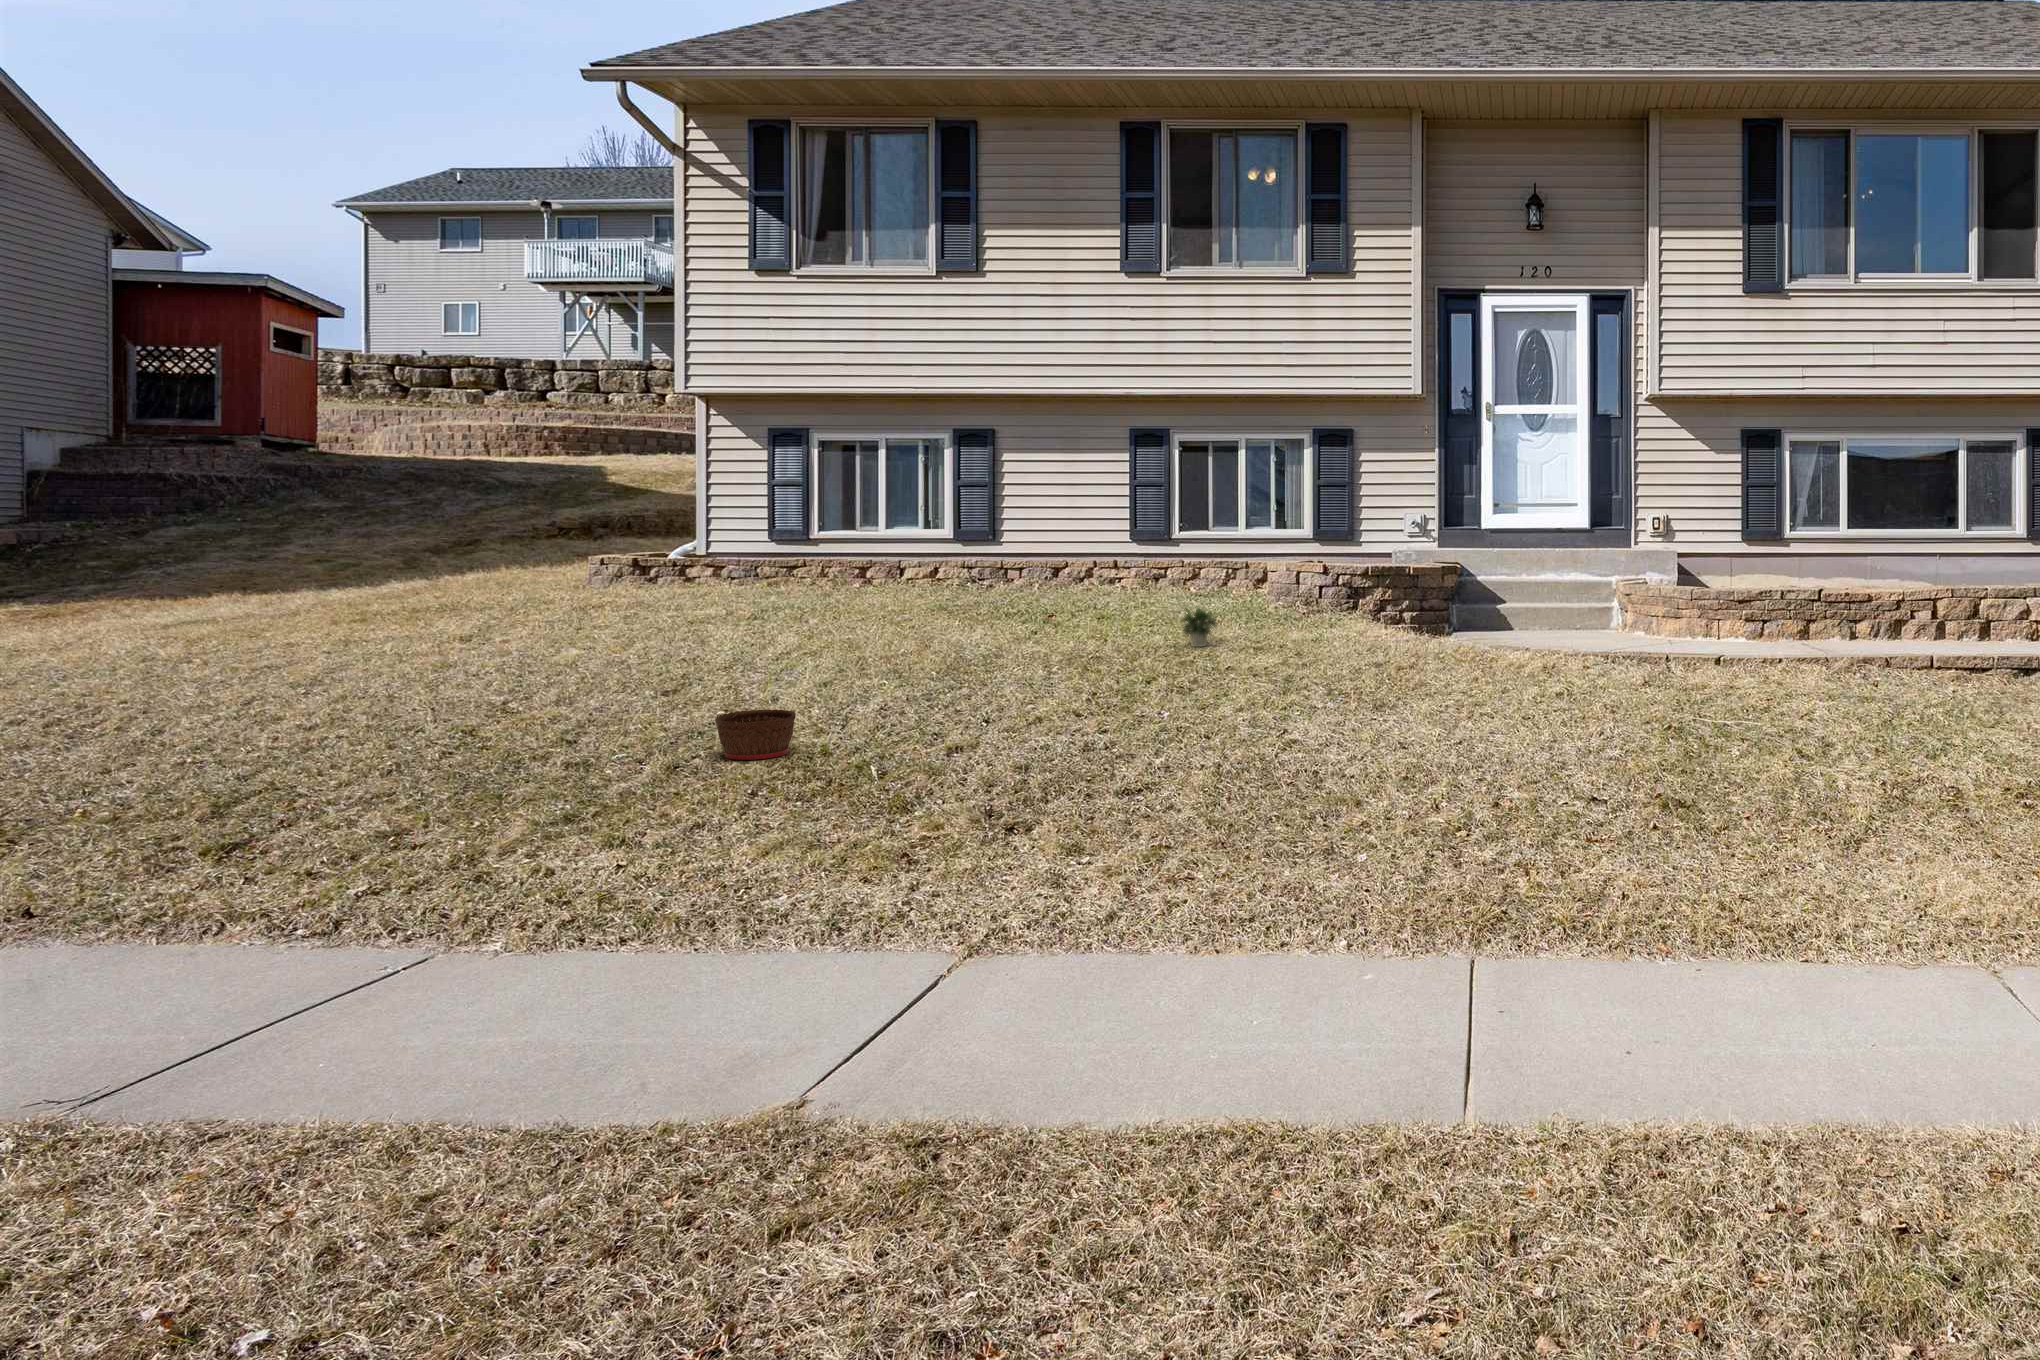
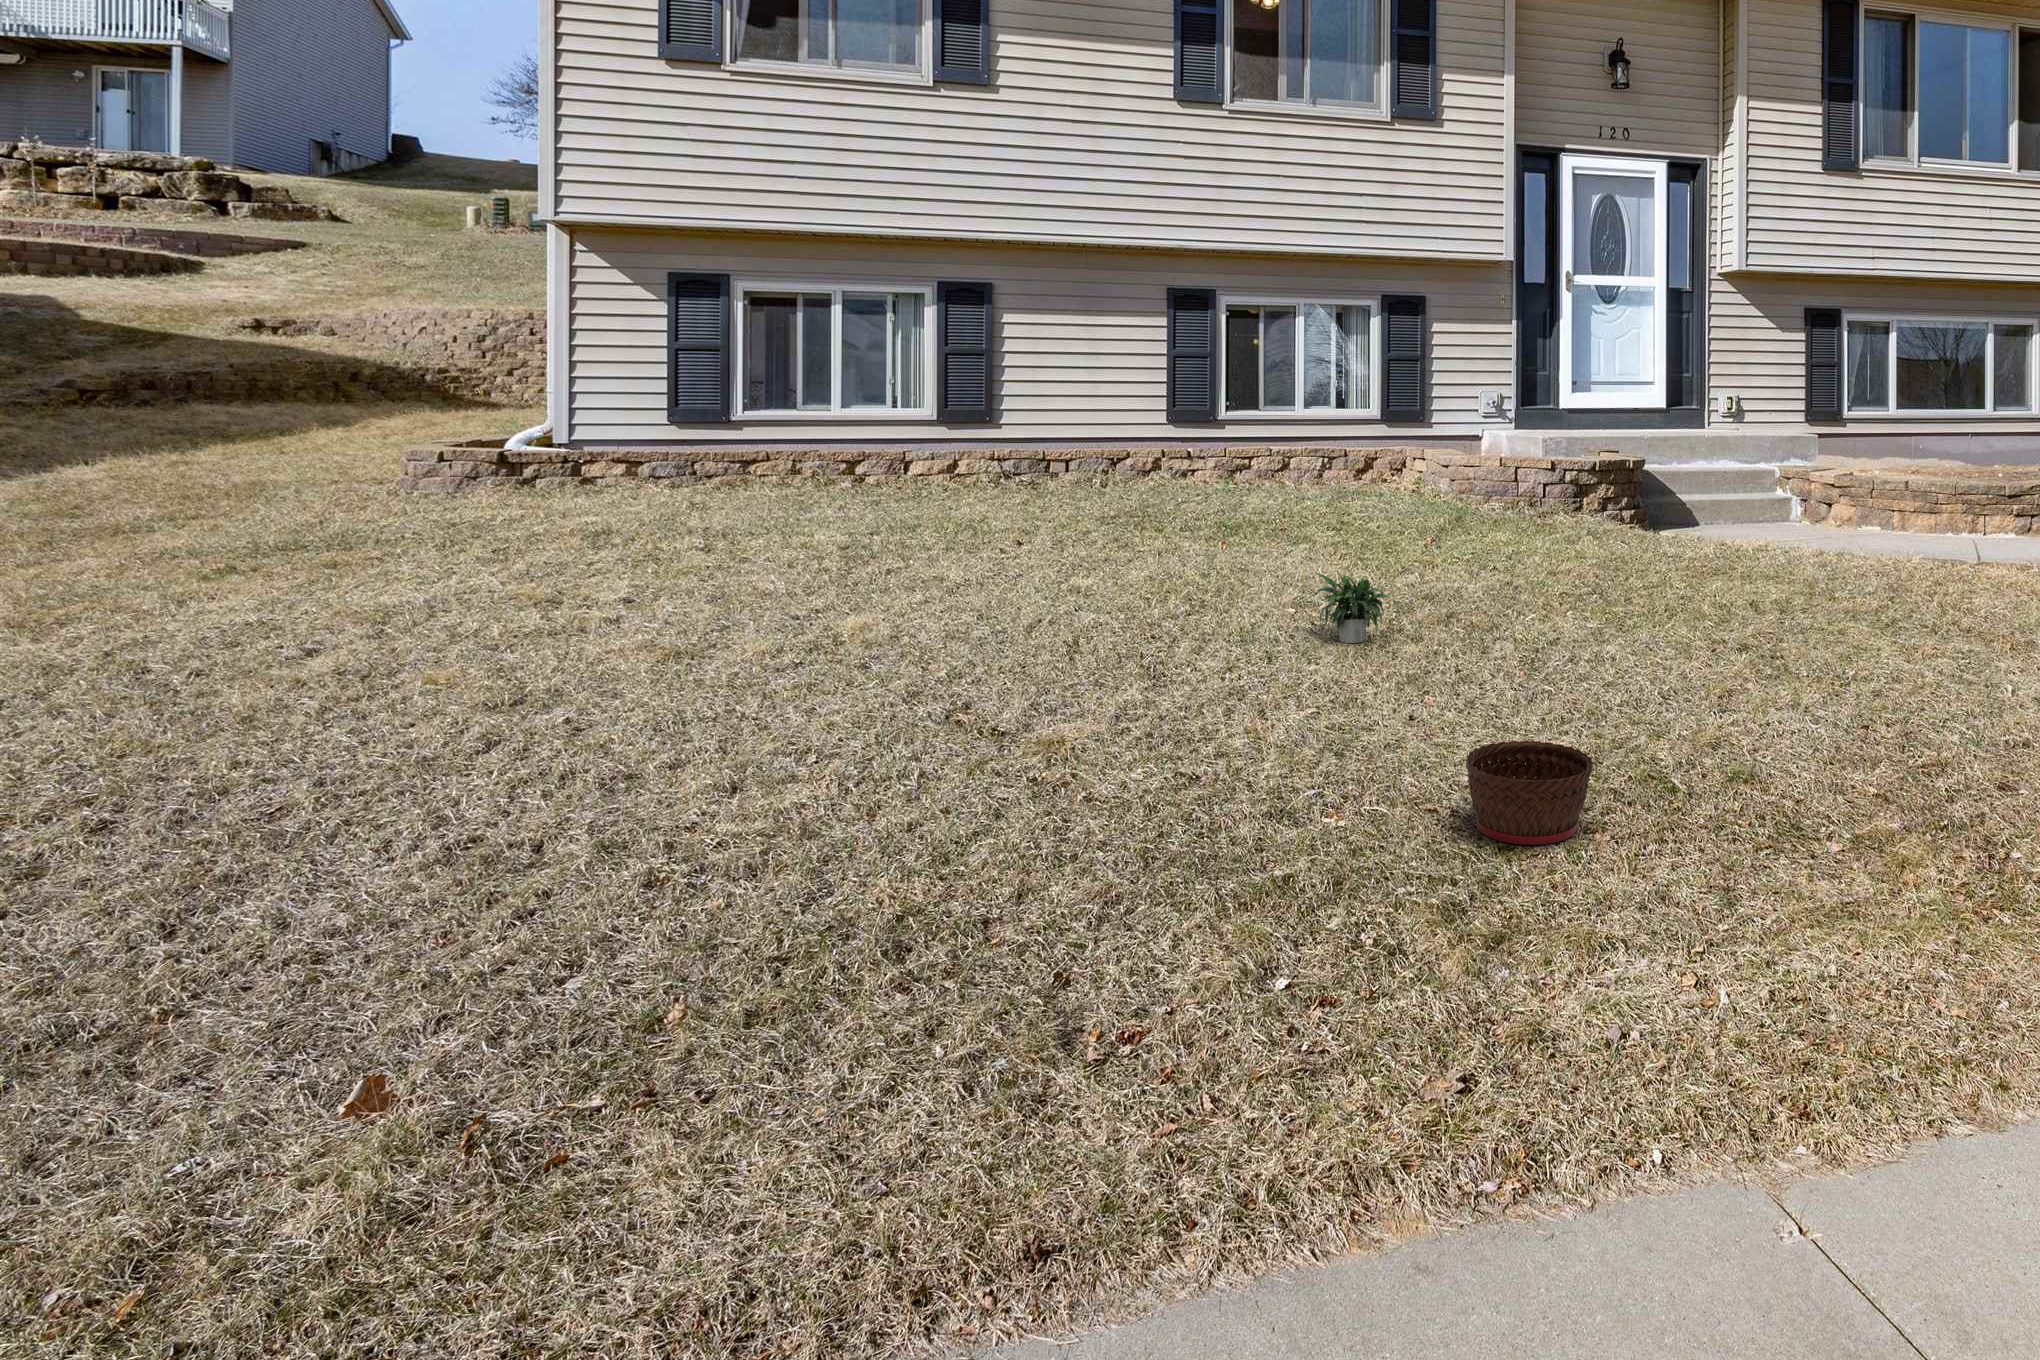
potted plant: present [1180,606,1217,647] -> present [1308,571,1390,643]

